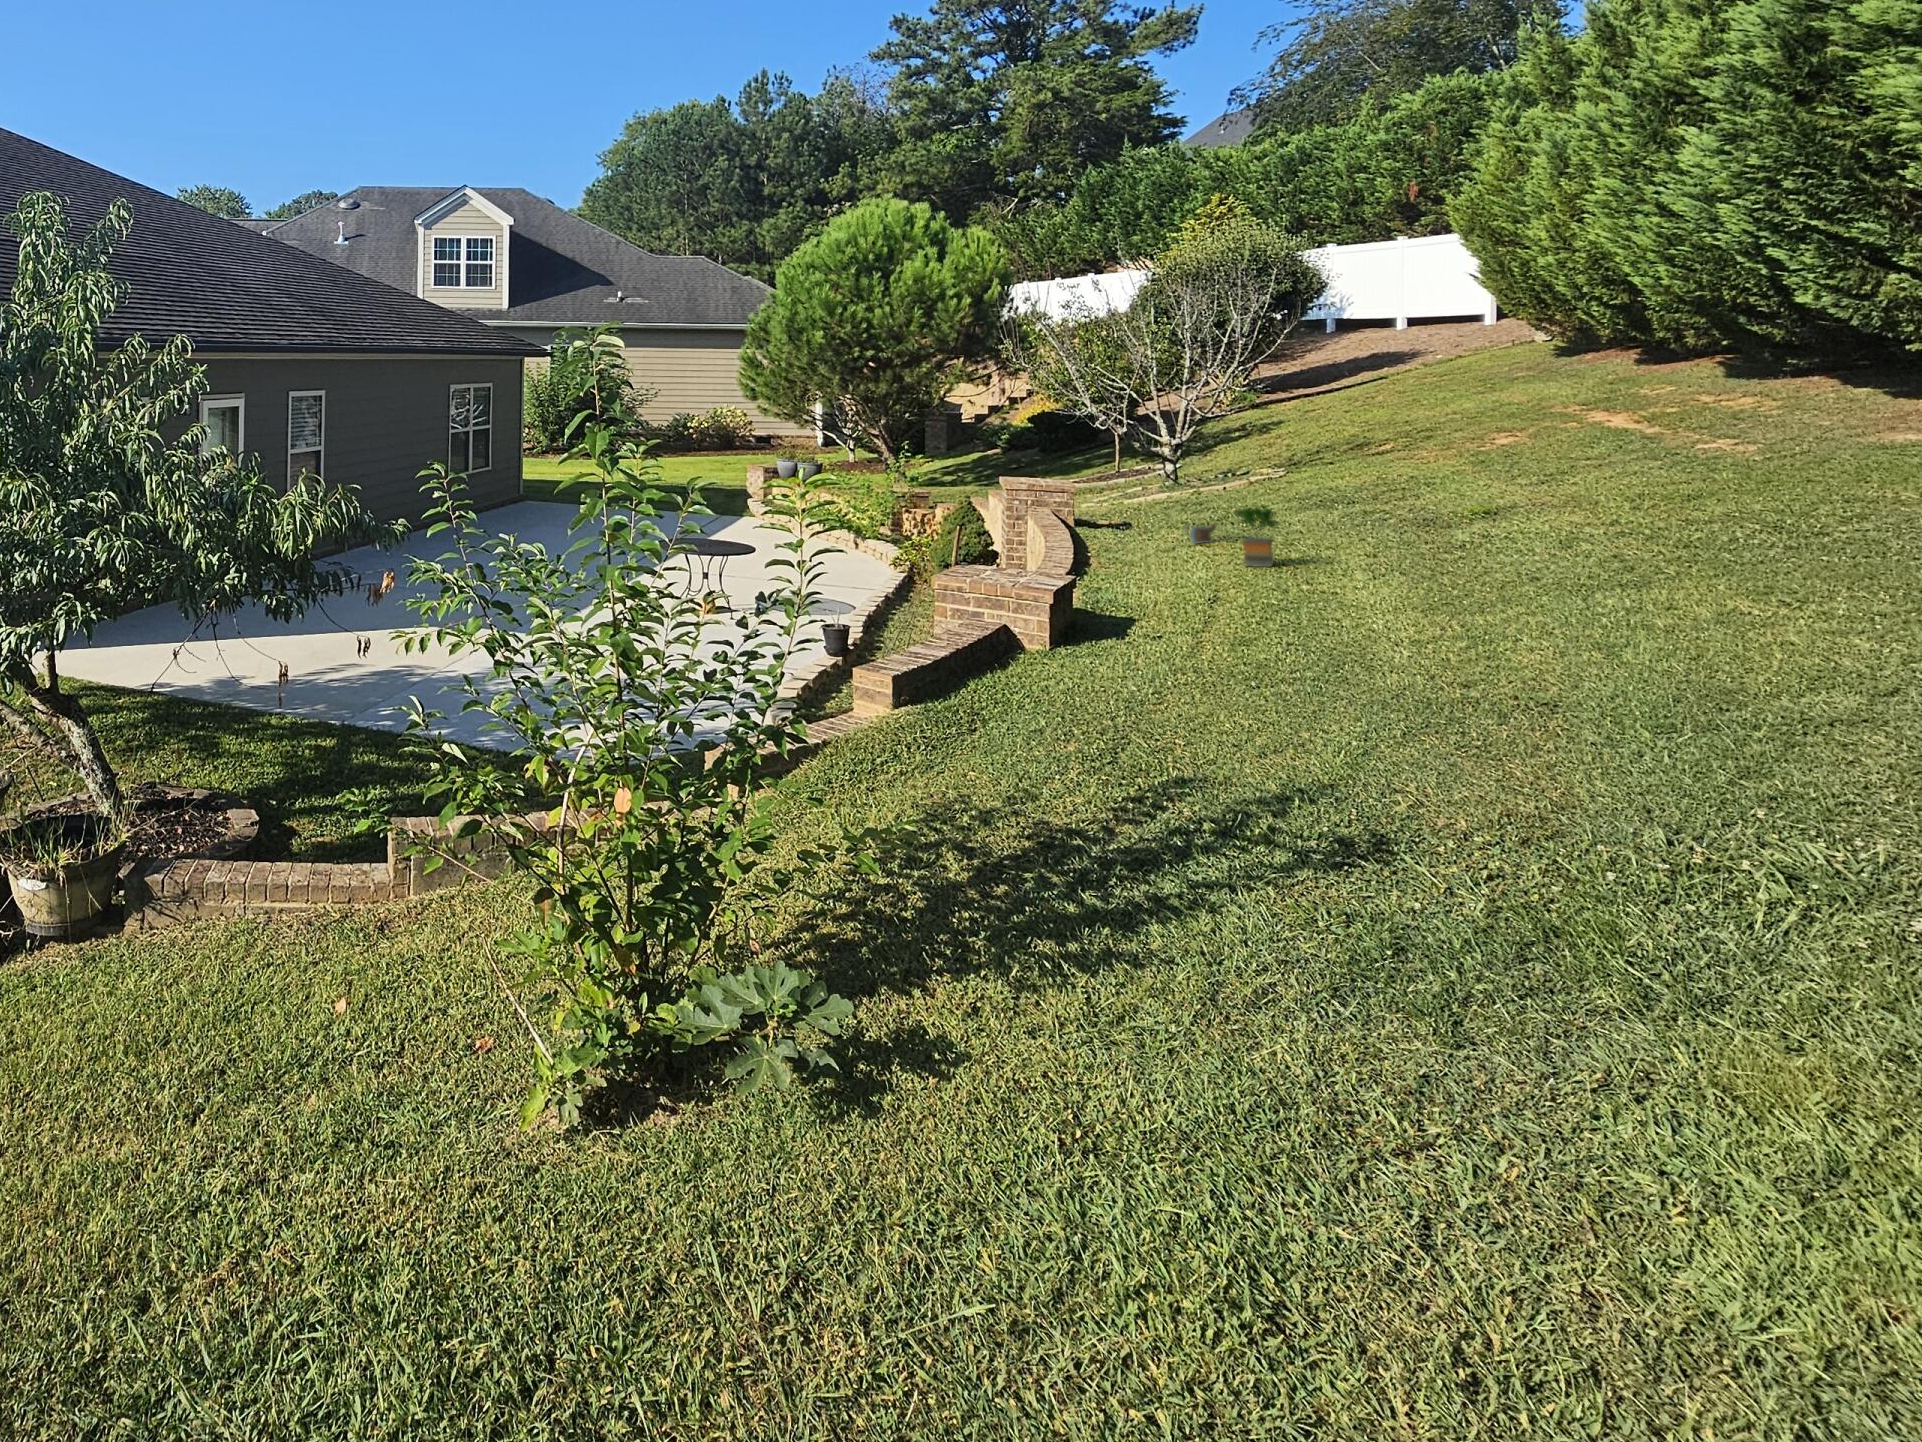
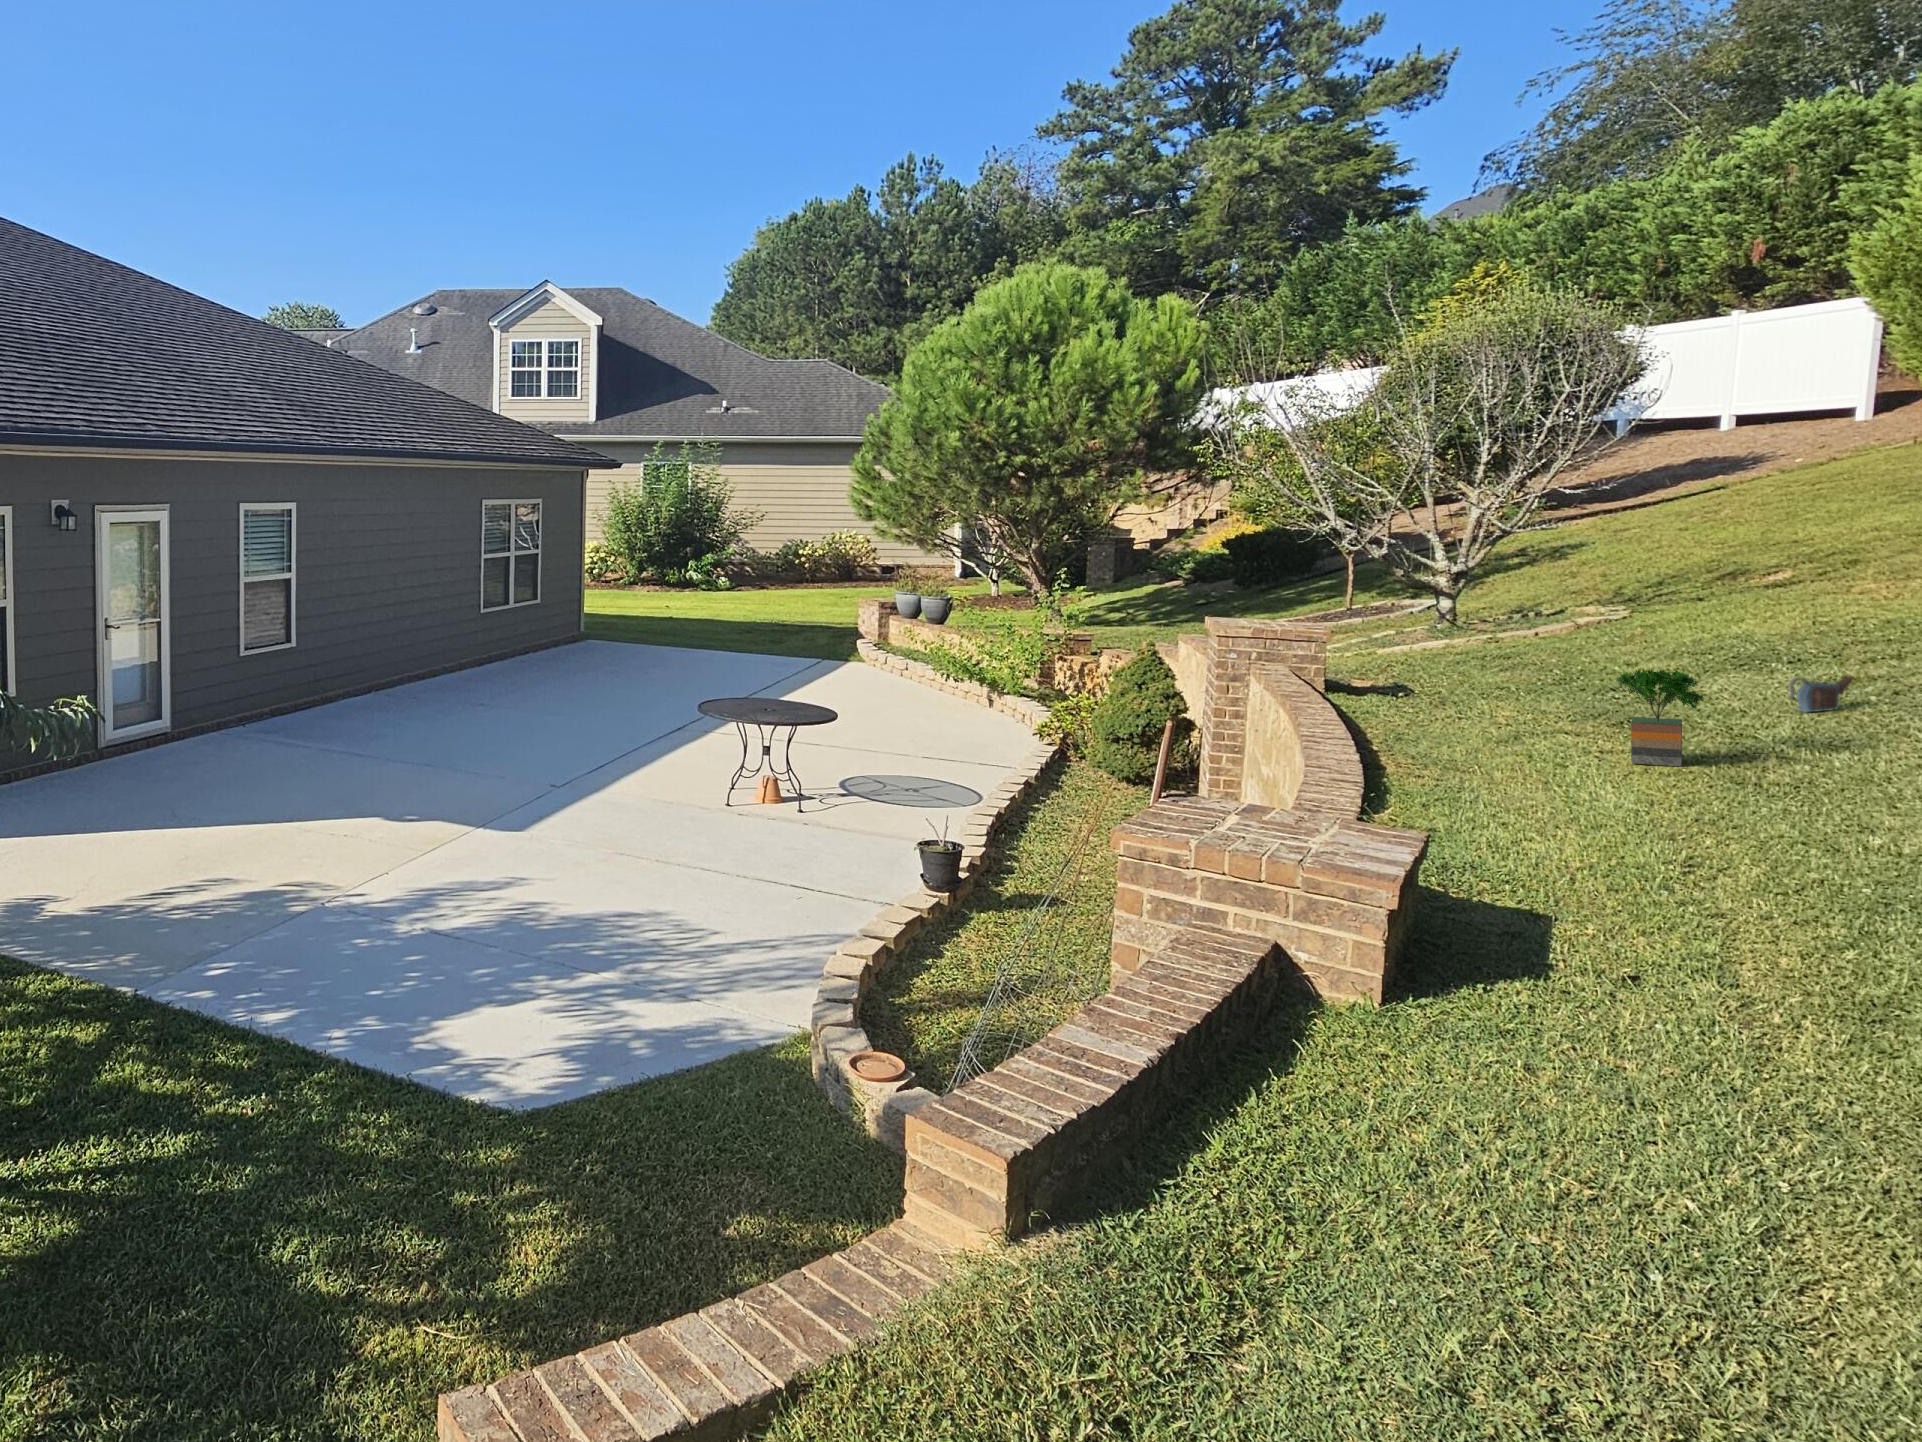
watering can: present [1185,523,1217,544] -> present [1789,676,1853,712]

